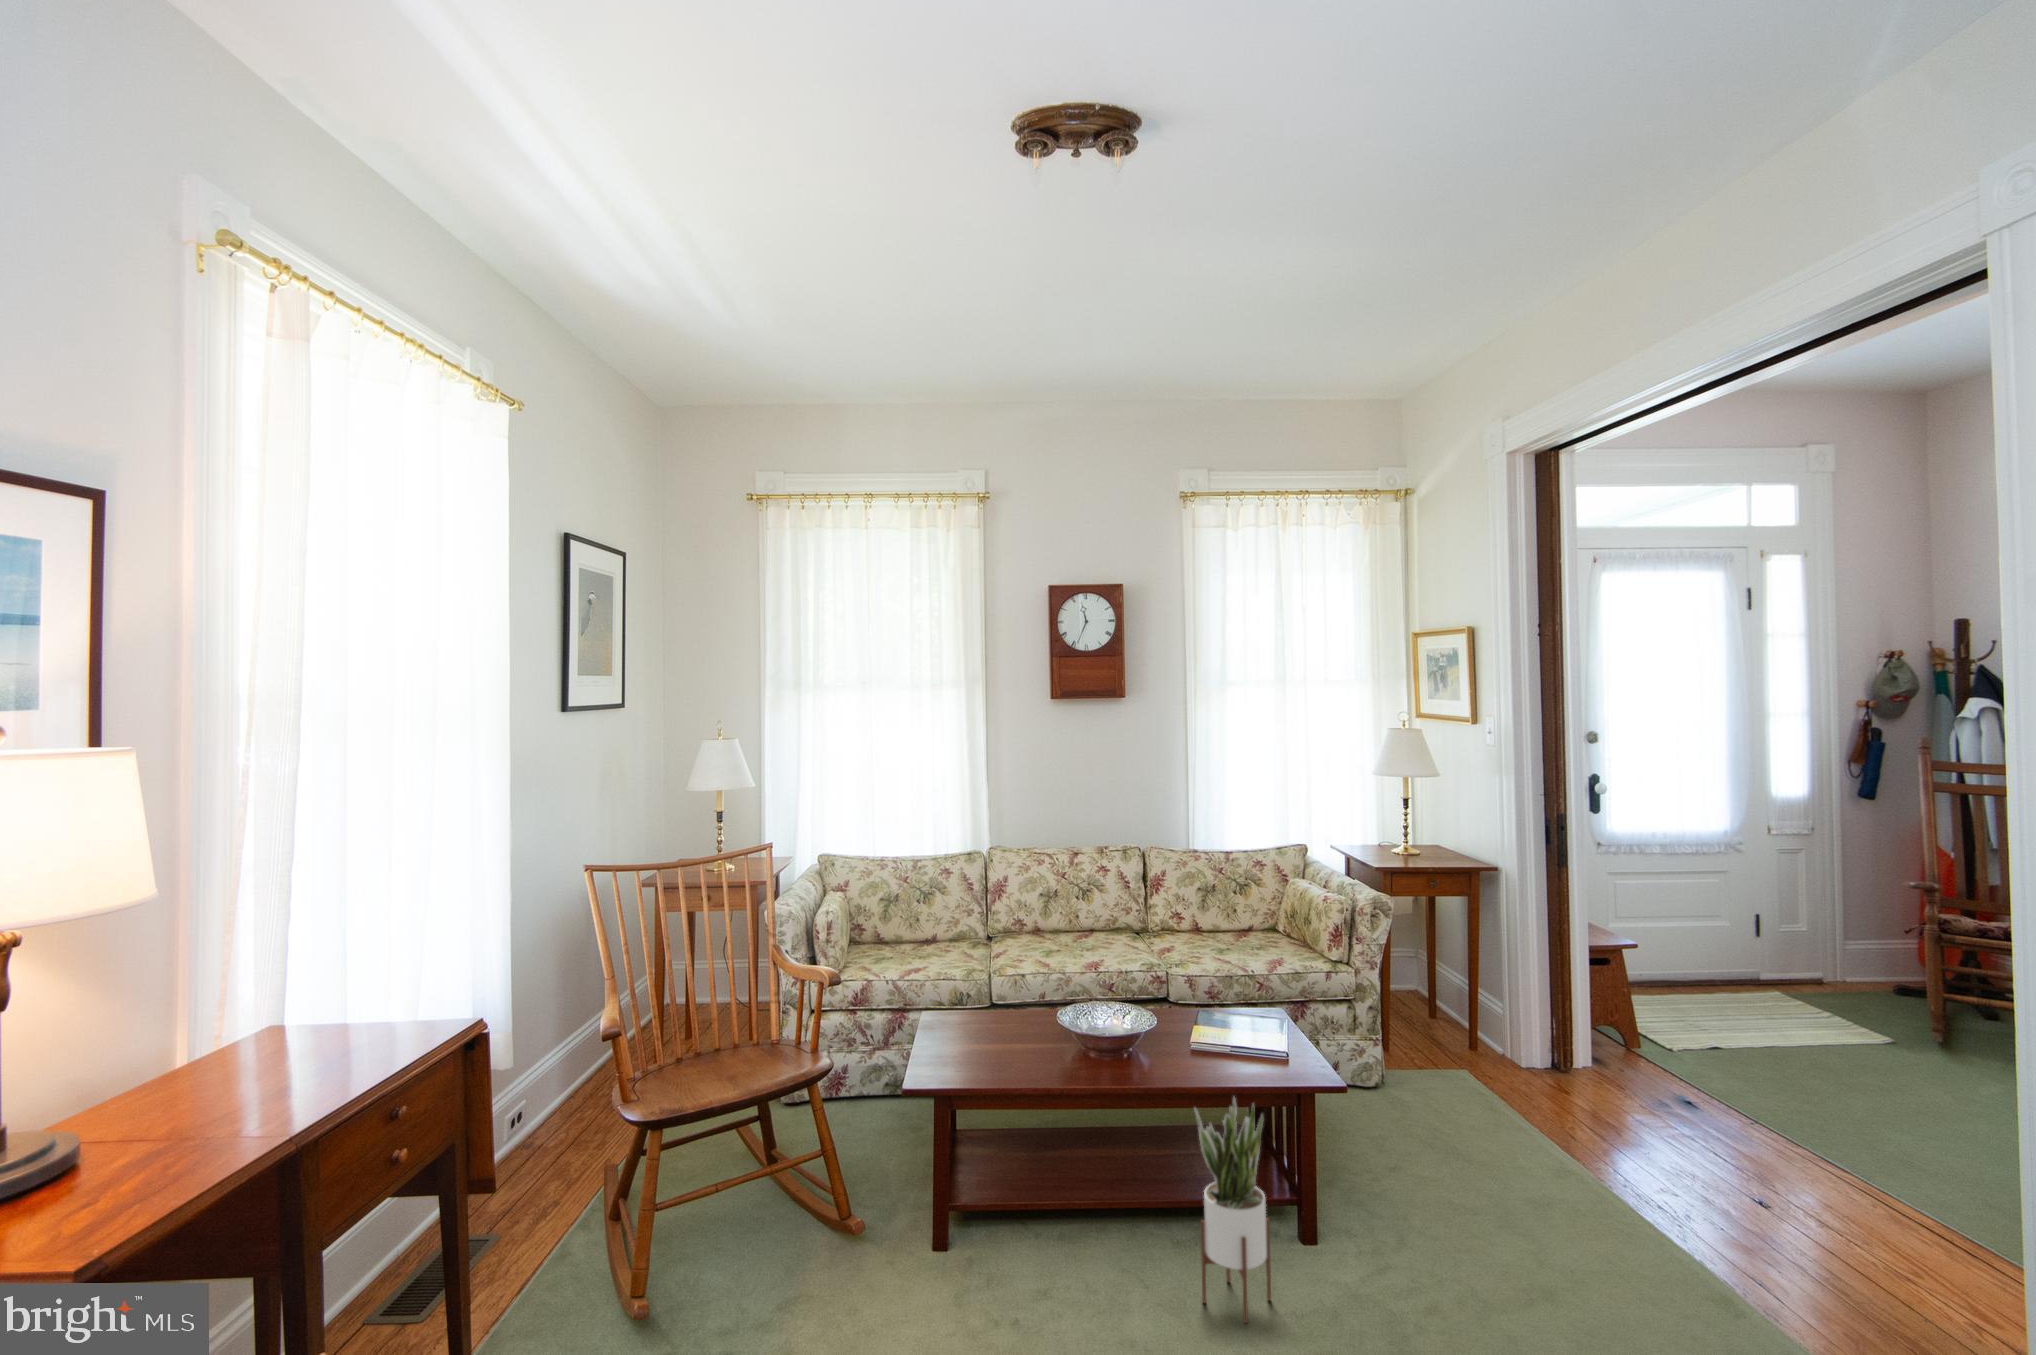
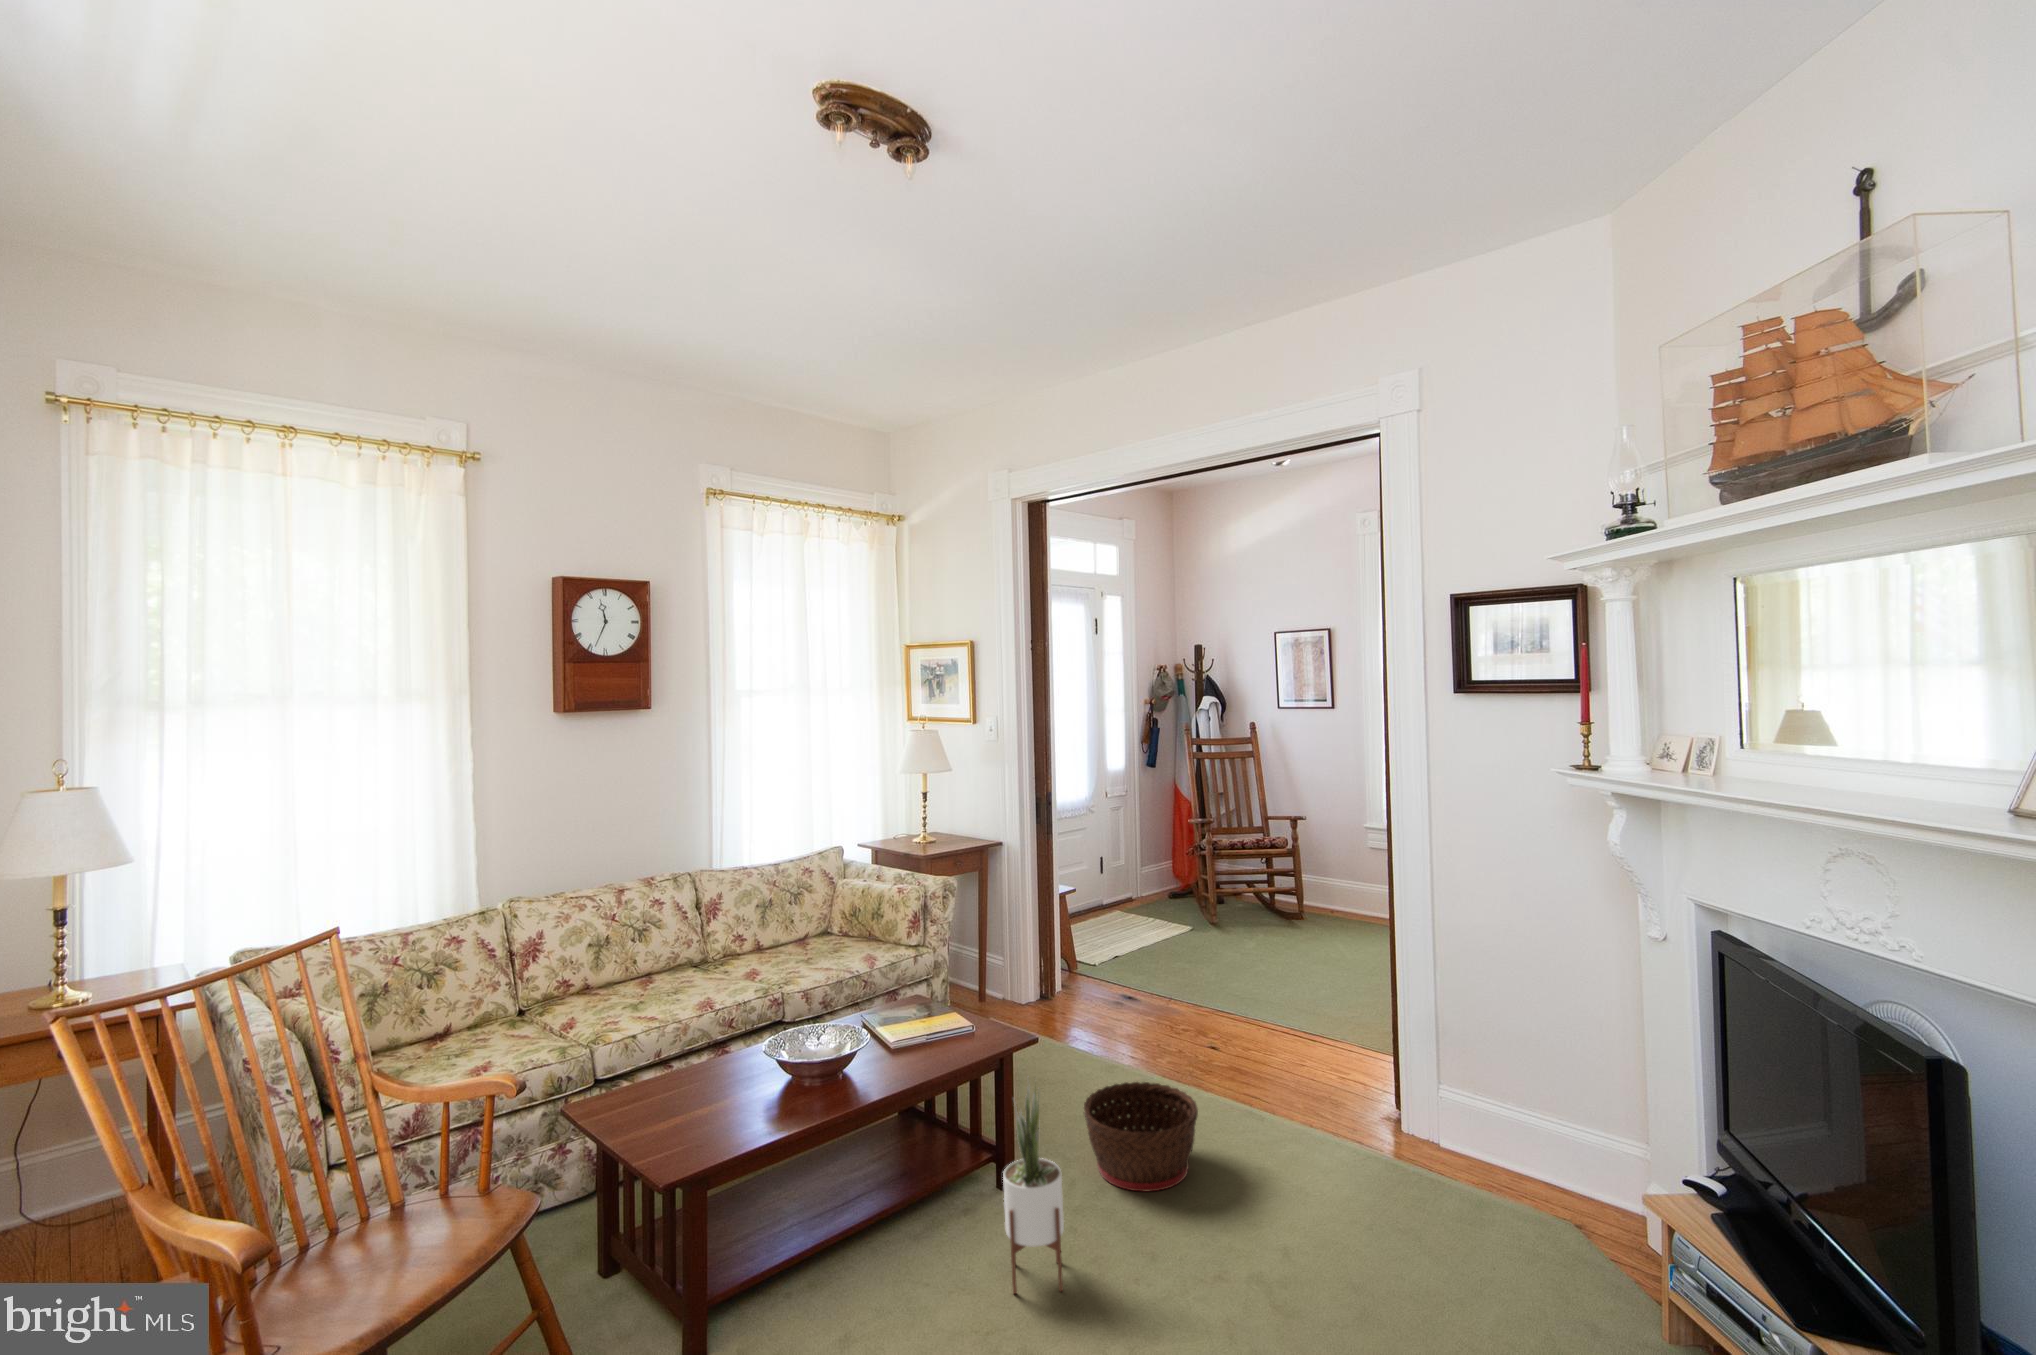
basket: none [1381,1162,1529,1299] -> present [1084,1082,1198,1192]

